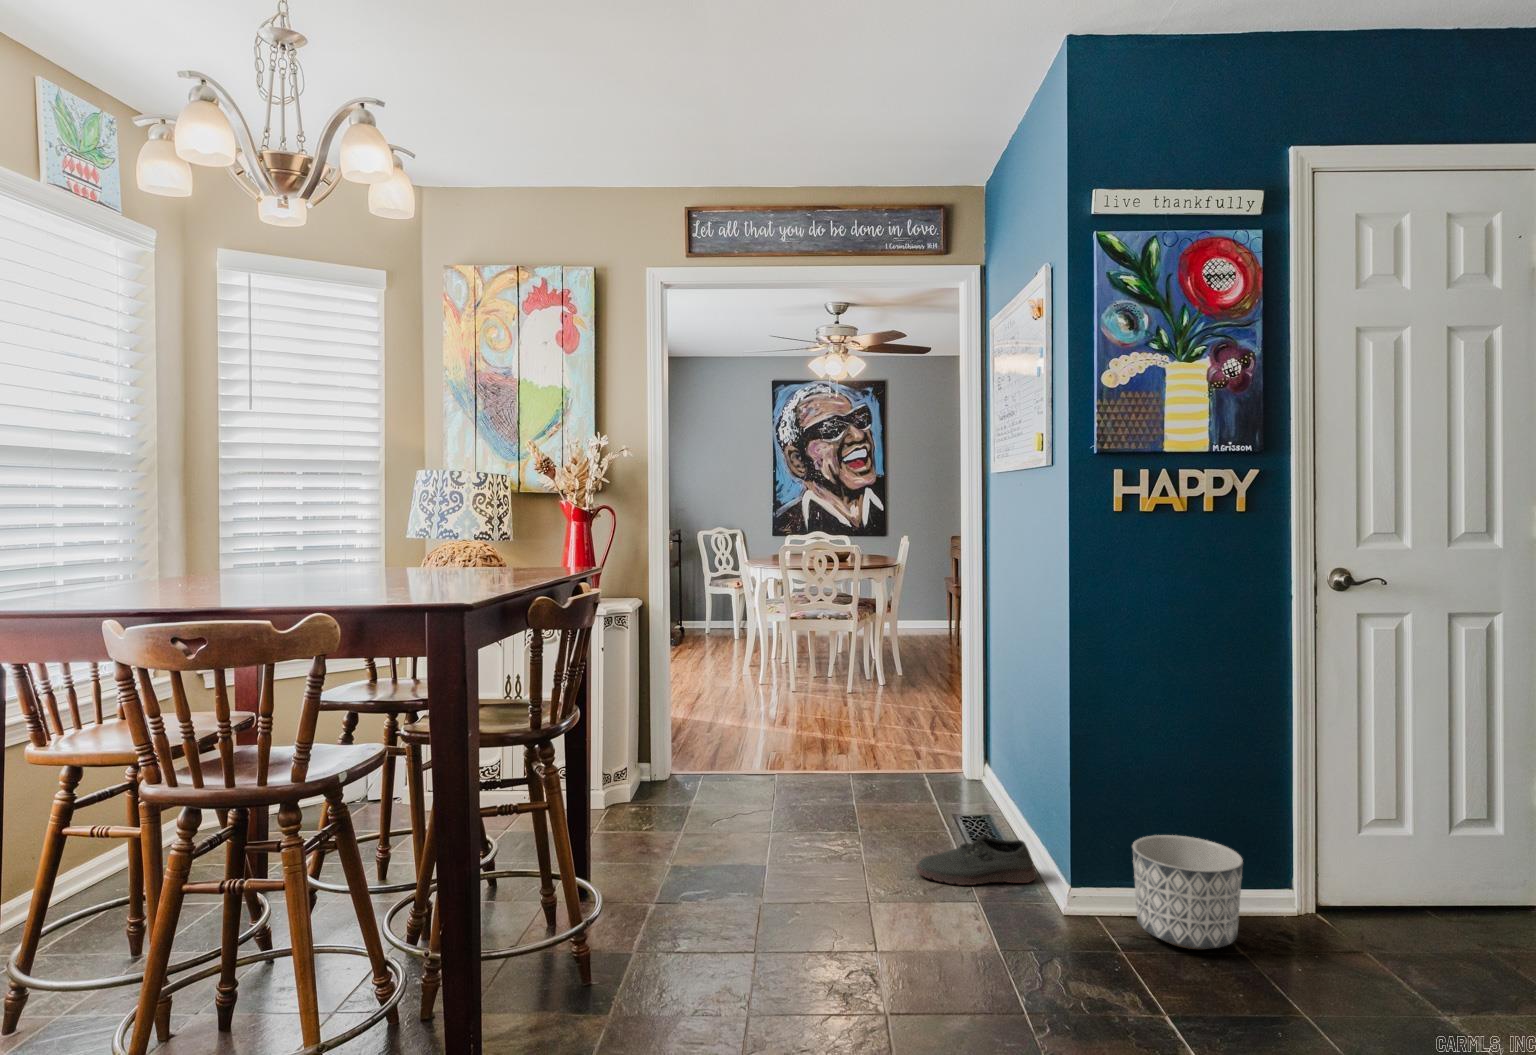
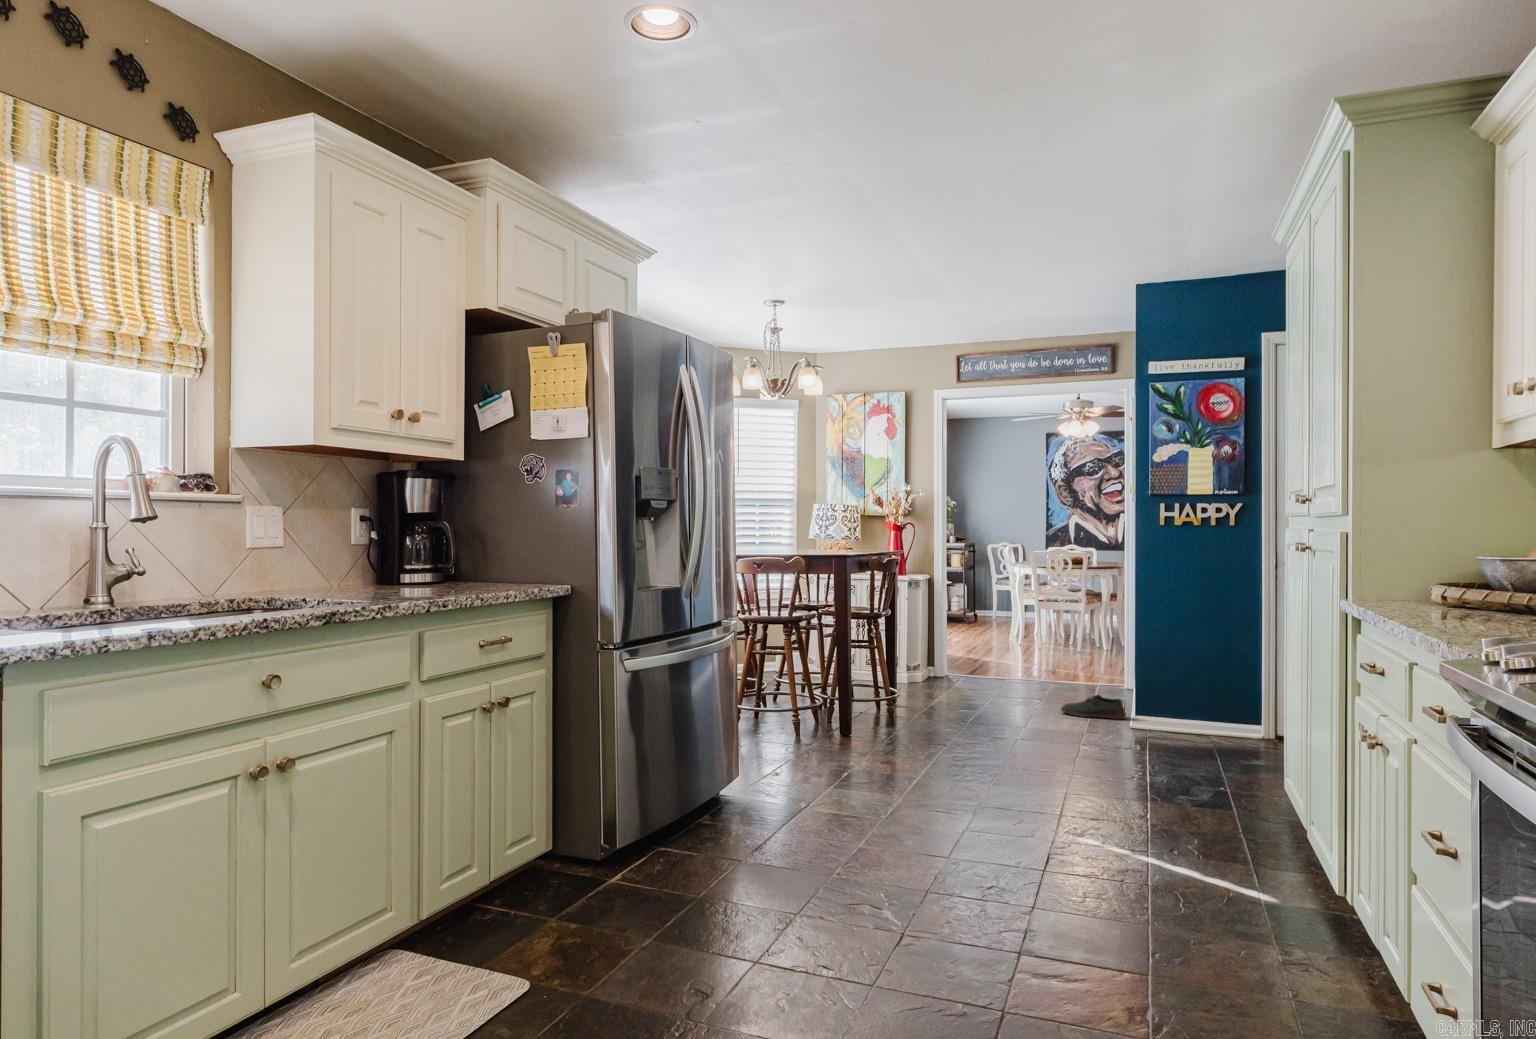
planter: present [1132,835,1243,949] -> none [1160,691,1216,741]

